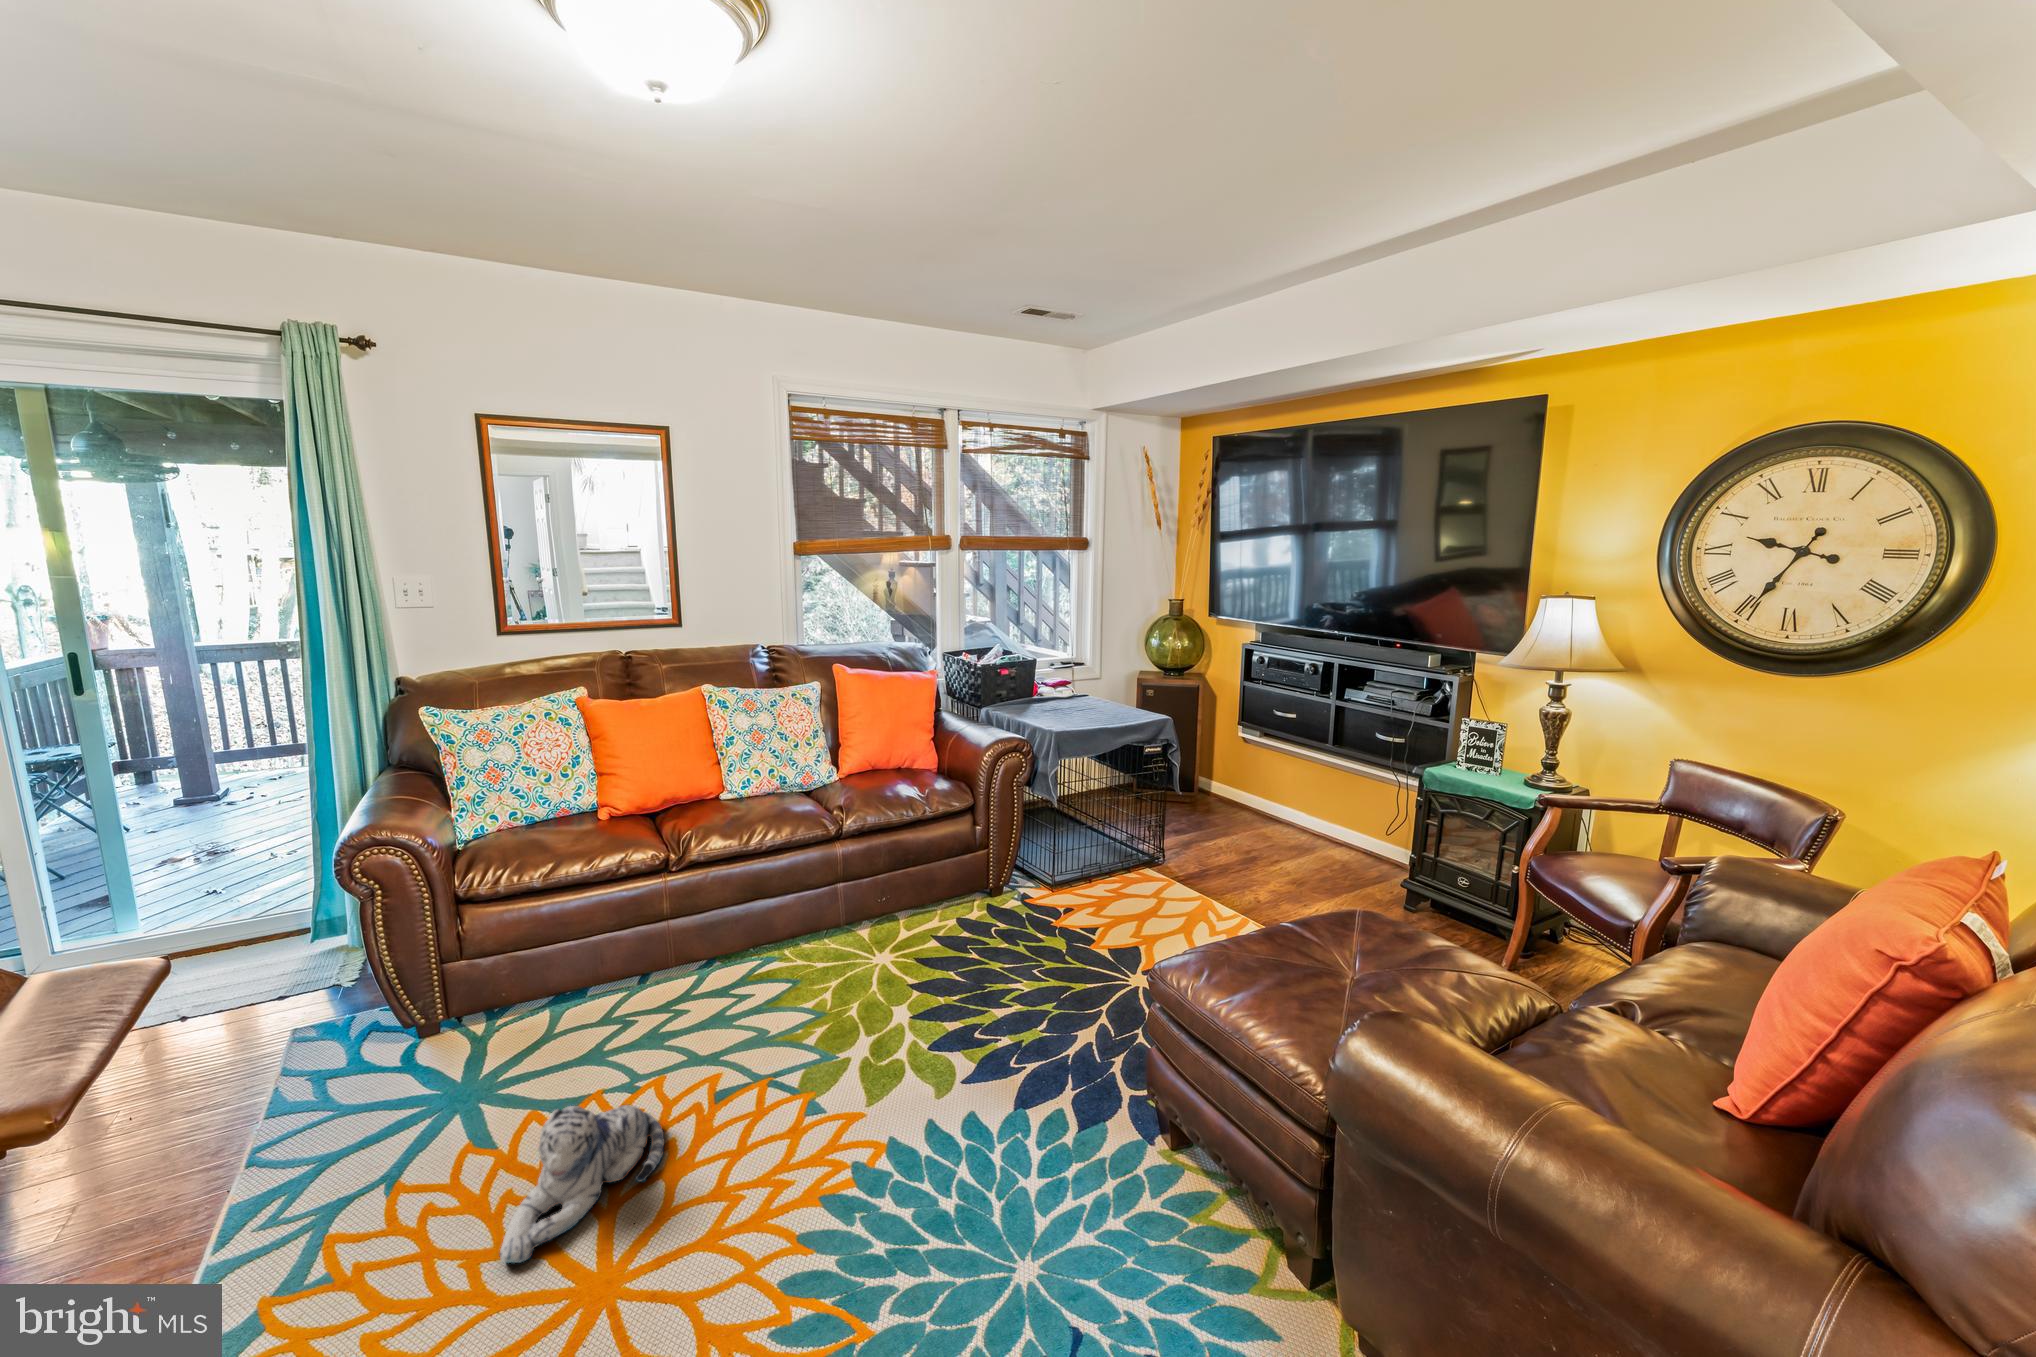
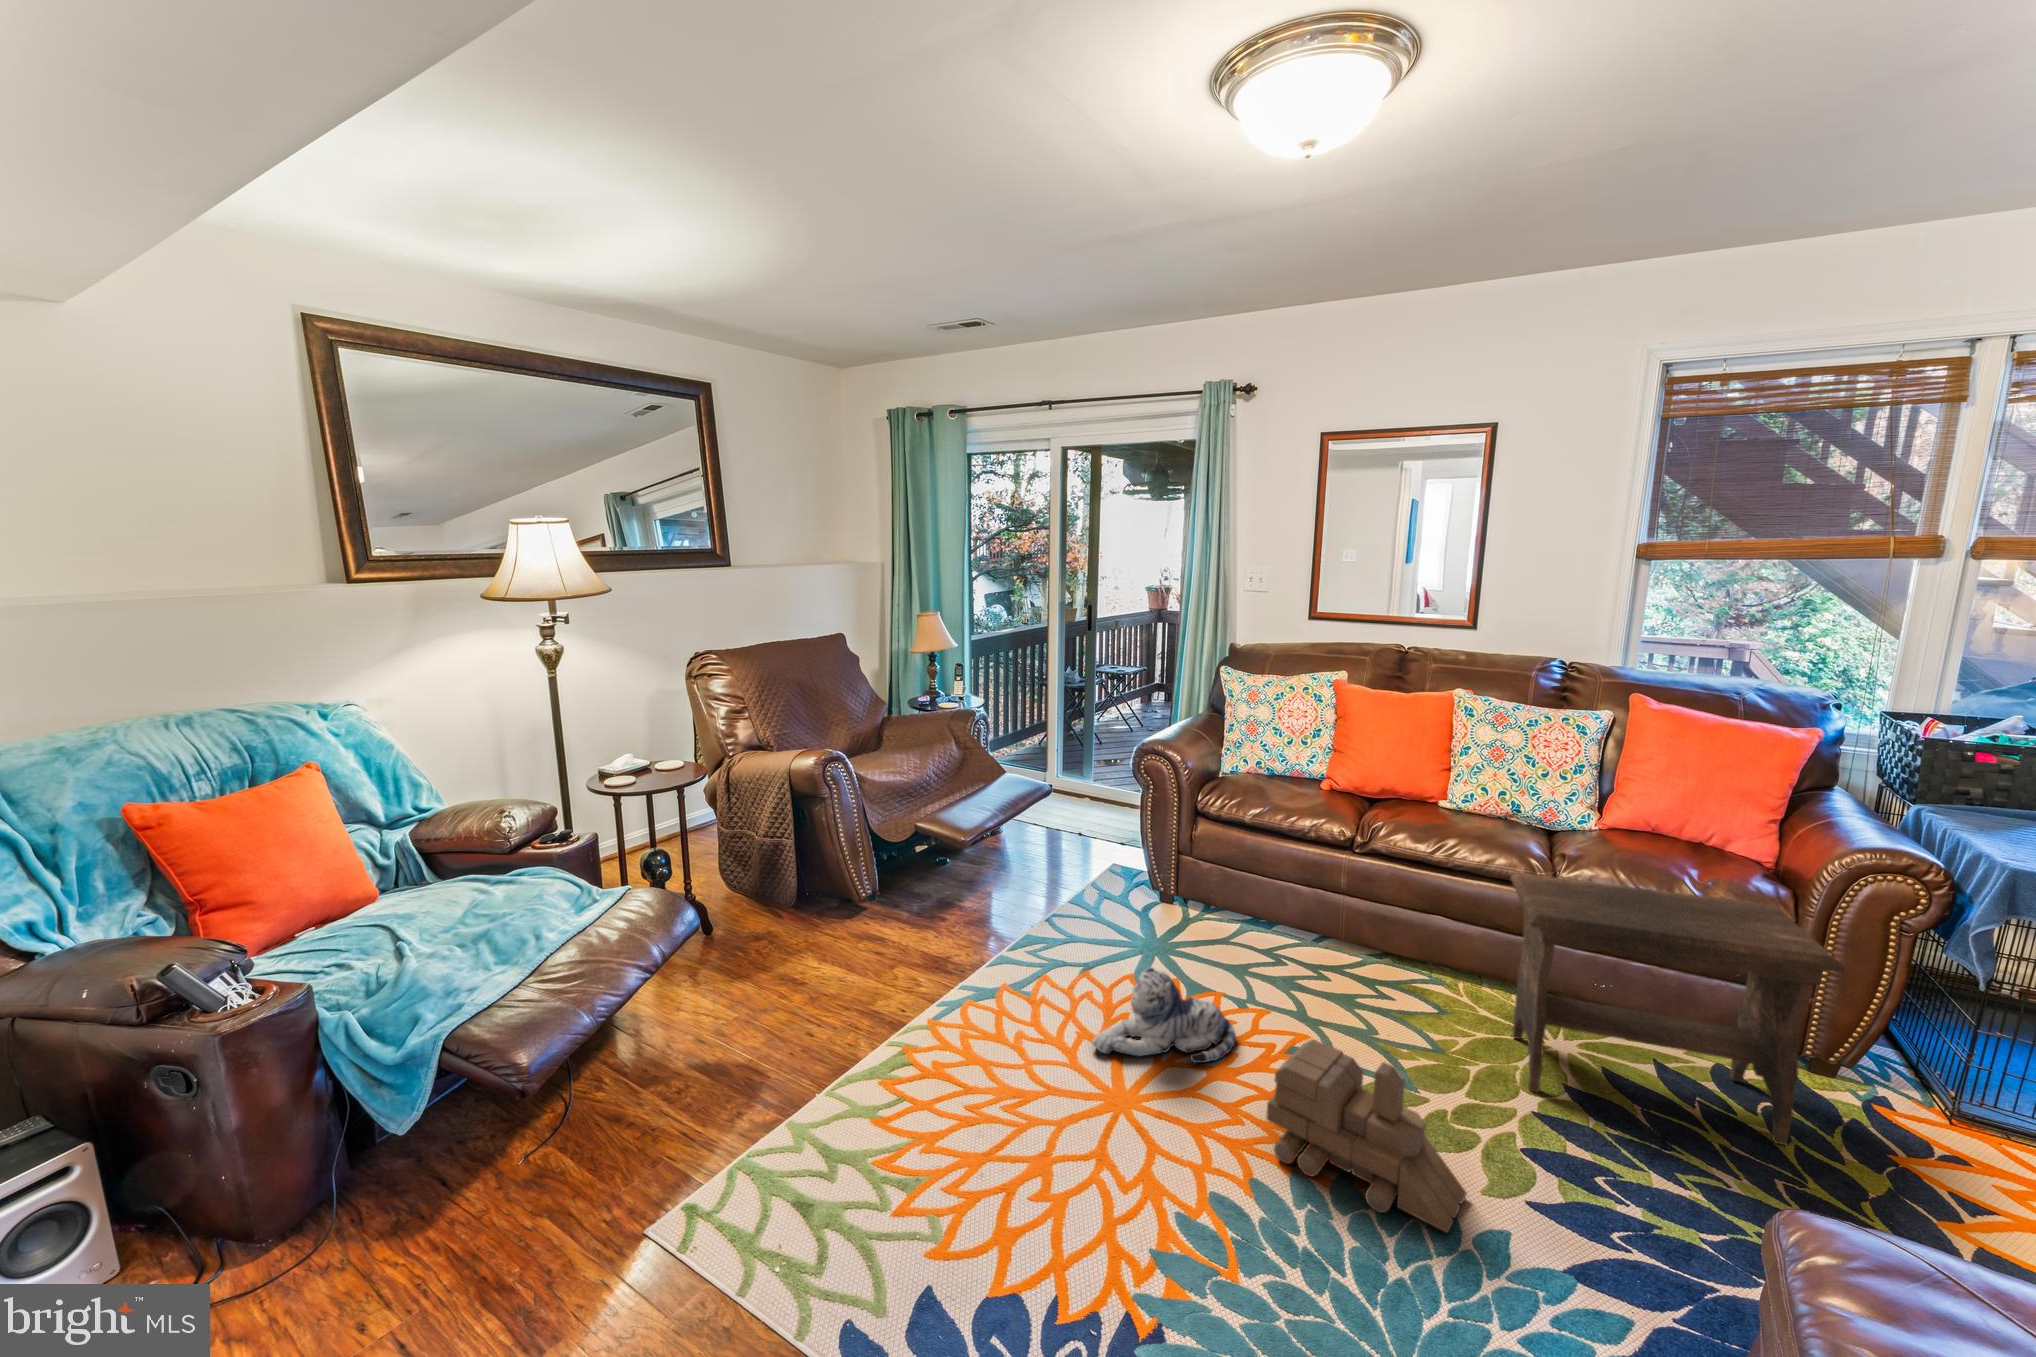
footstool: none [833,797,1033,1004] -> present [1511,873,1844,1145]
toy train: none [769,1040,949,1201] -> present [1267,1039,1466,1232]

